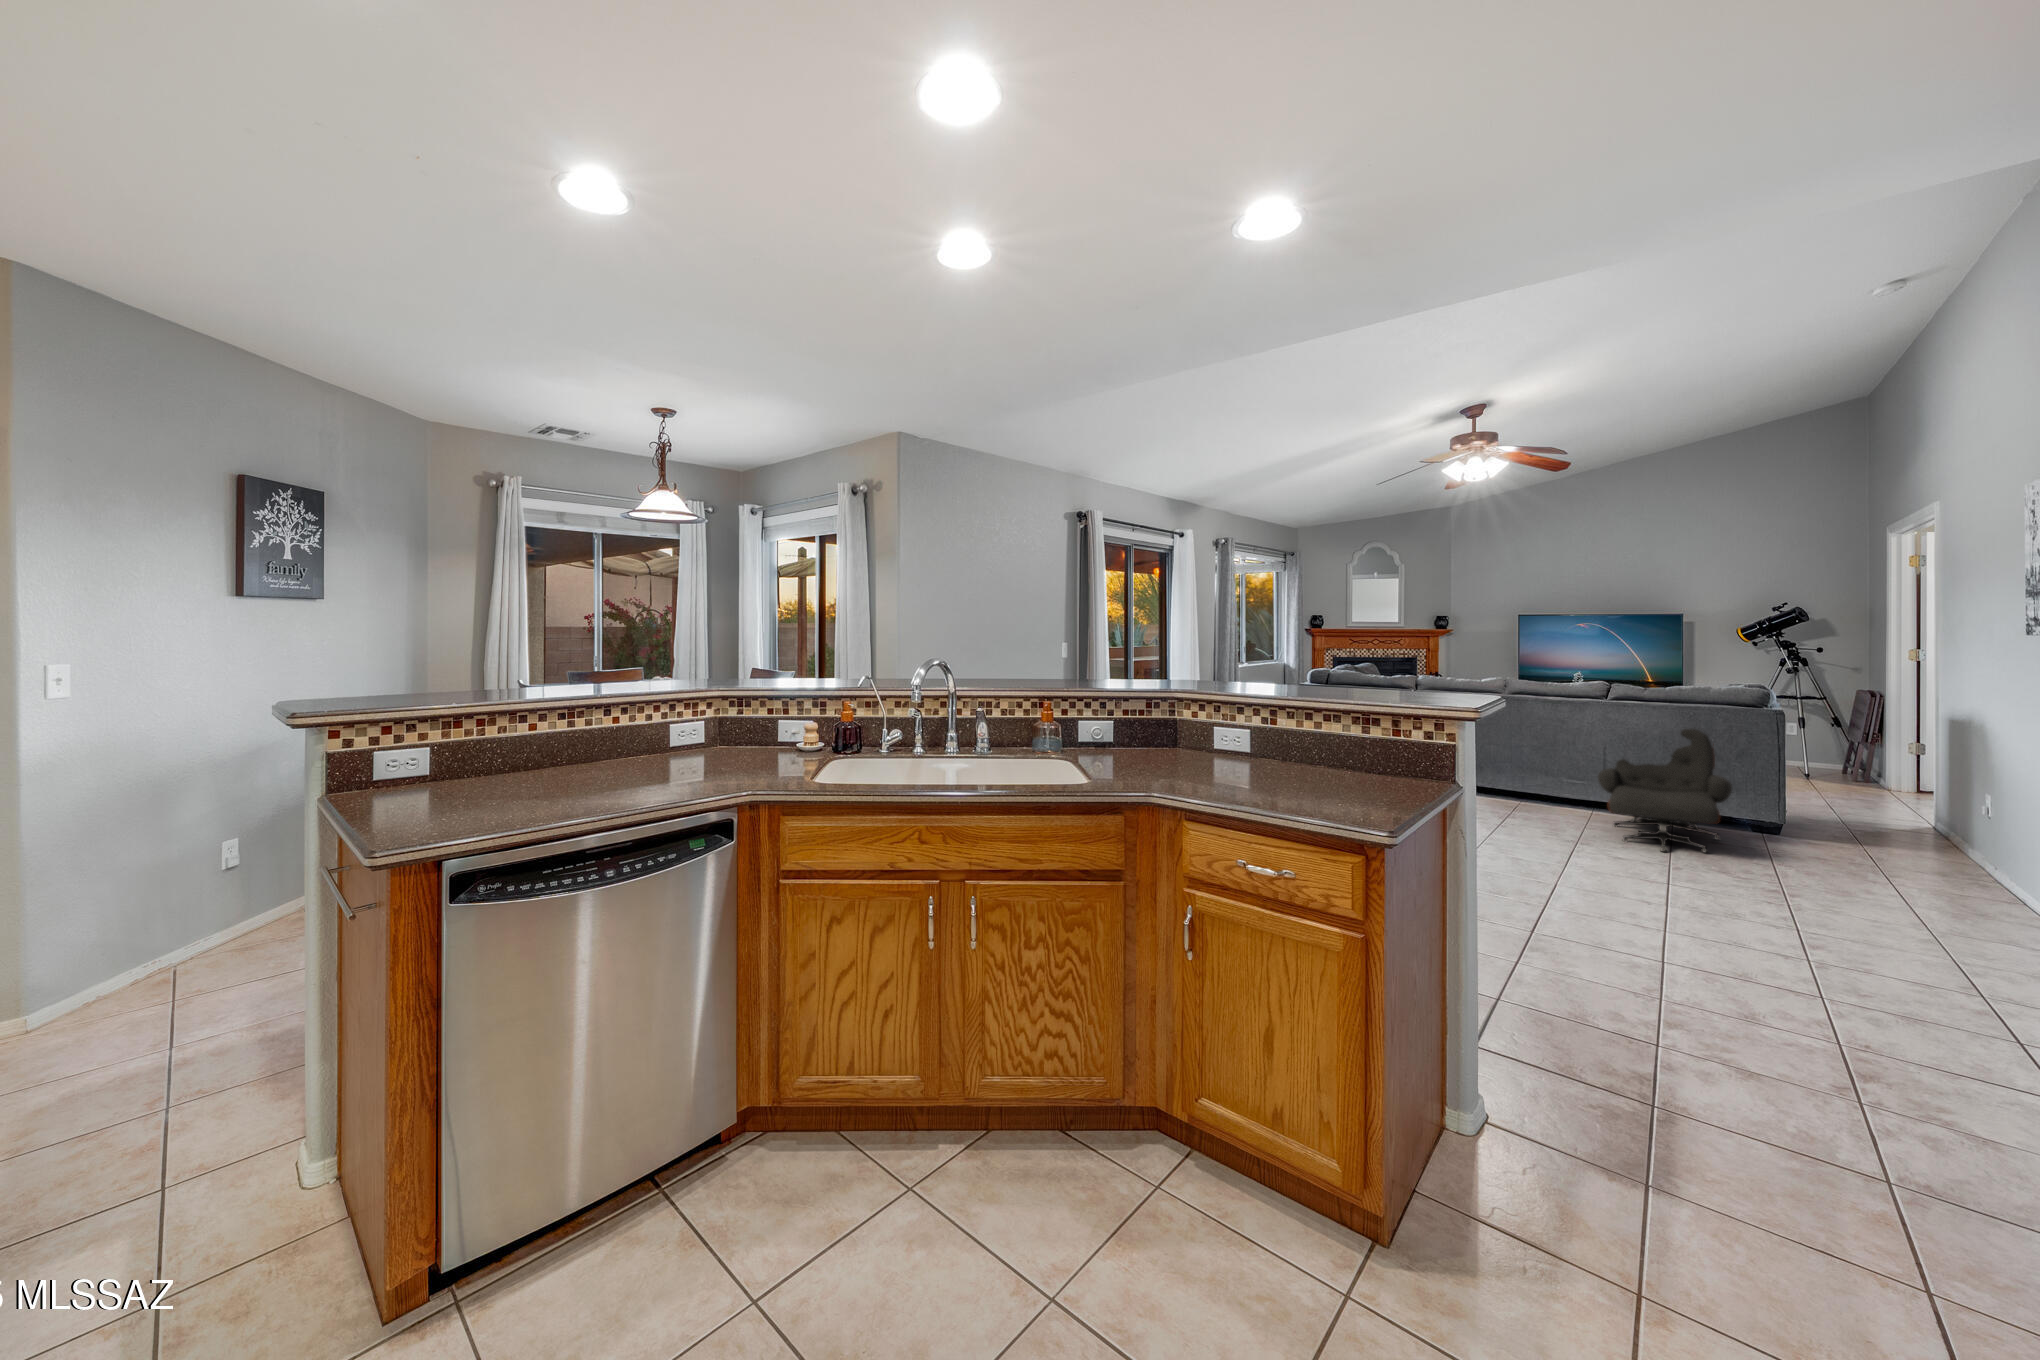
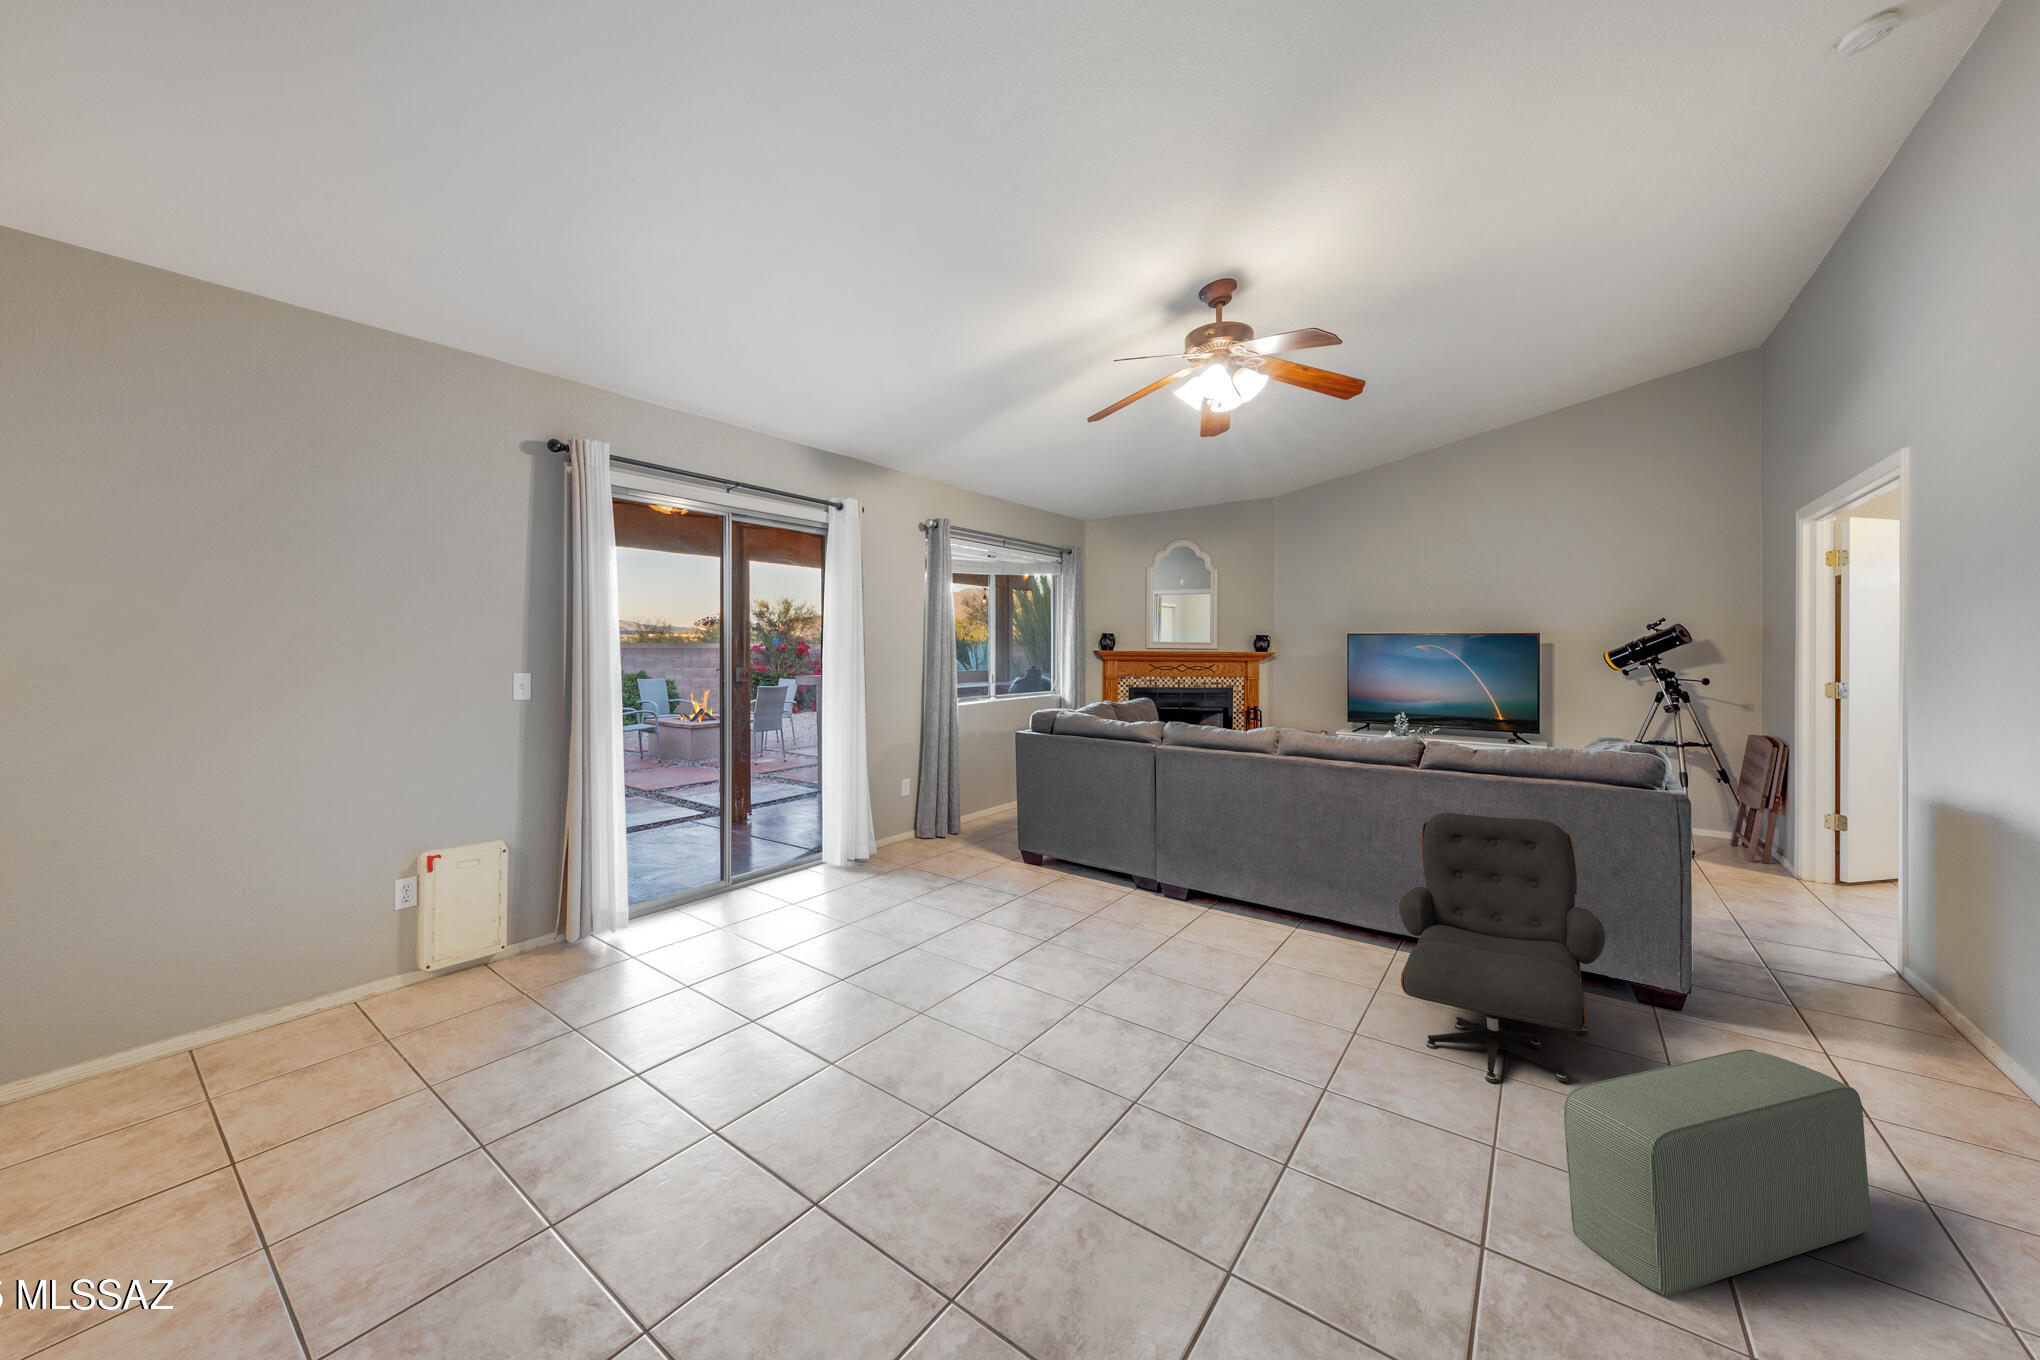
pouf: none [1709,818,1864,900] -> present [1564,1049,1871,1296]

